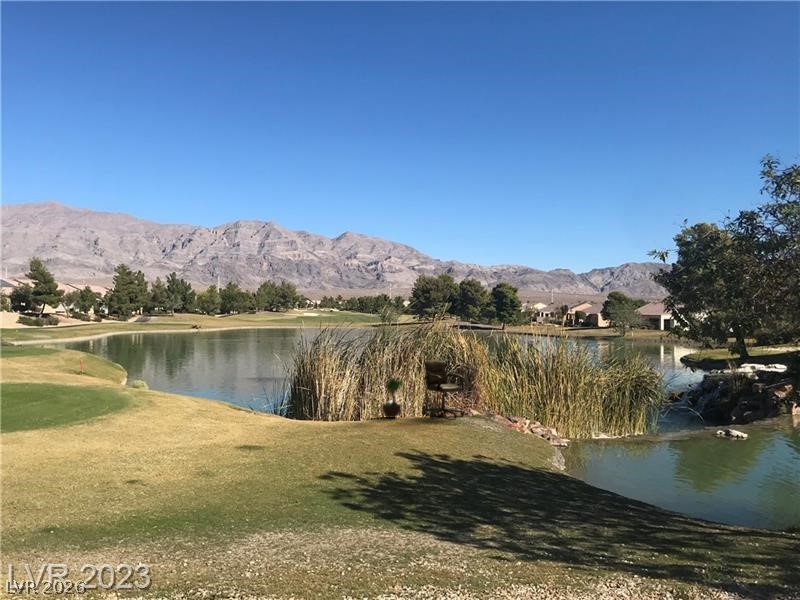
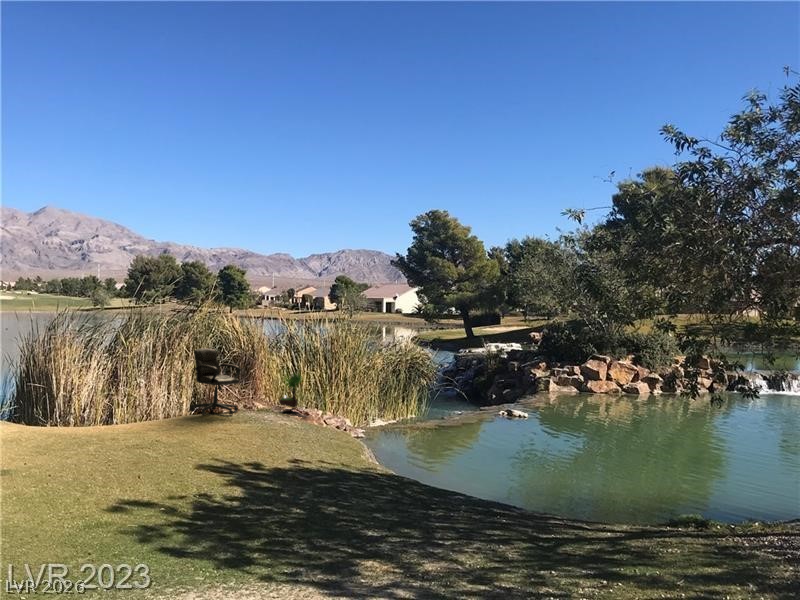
potted tree: present [382,377,404,418] -> present [279,374,302,412]

